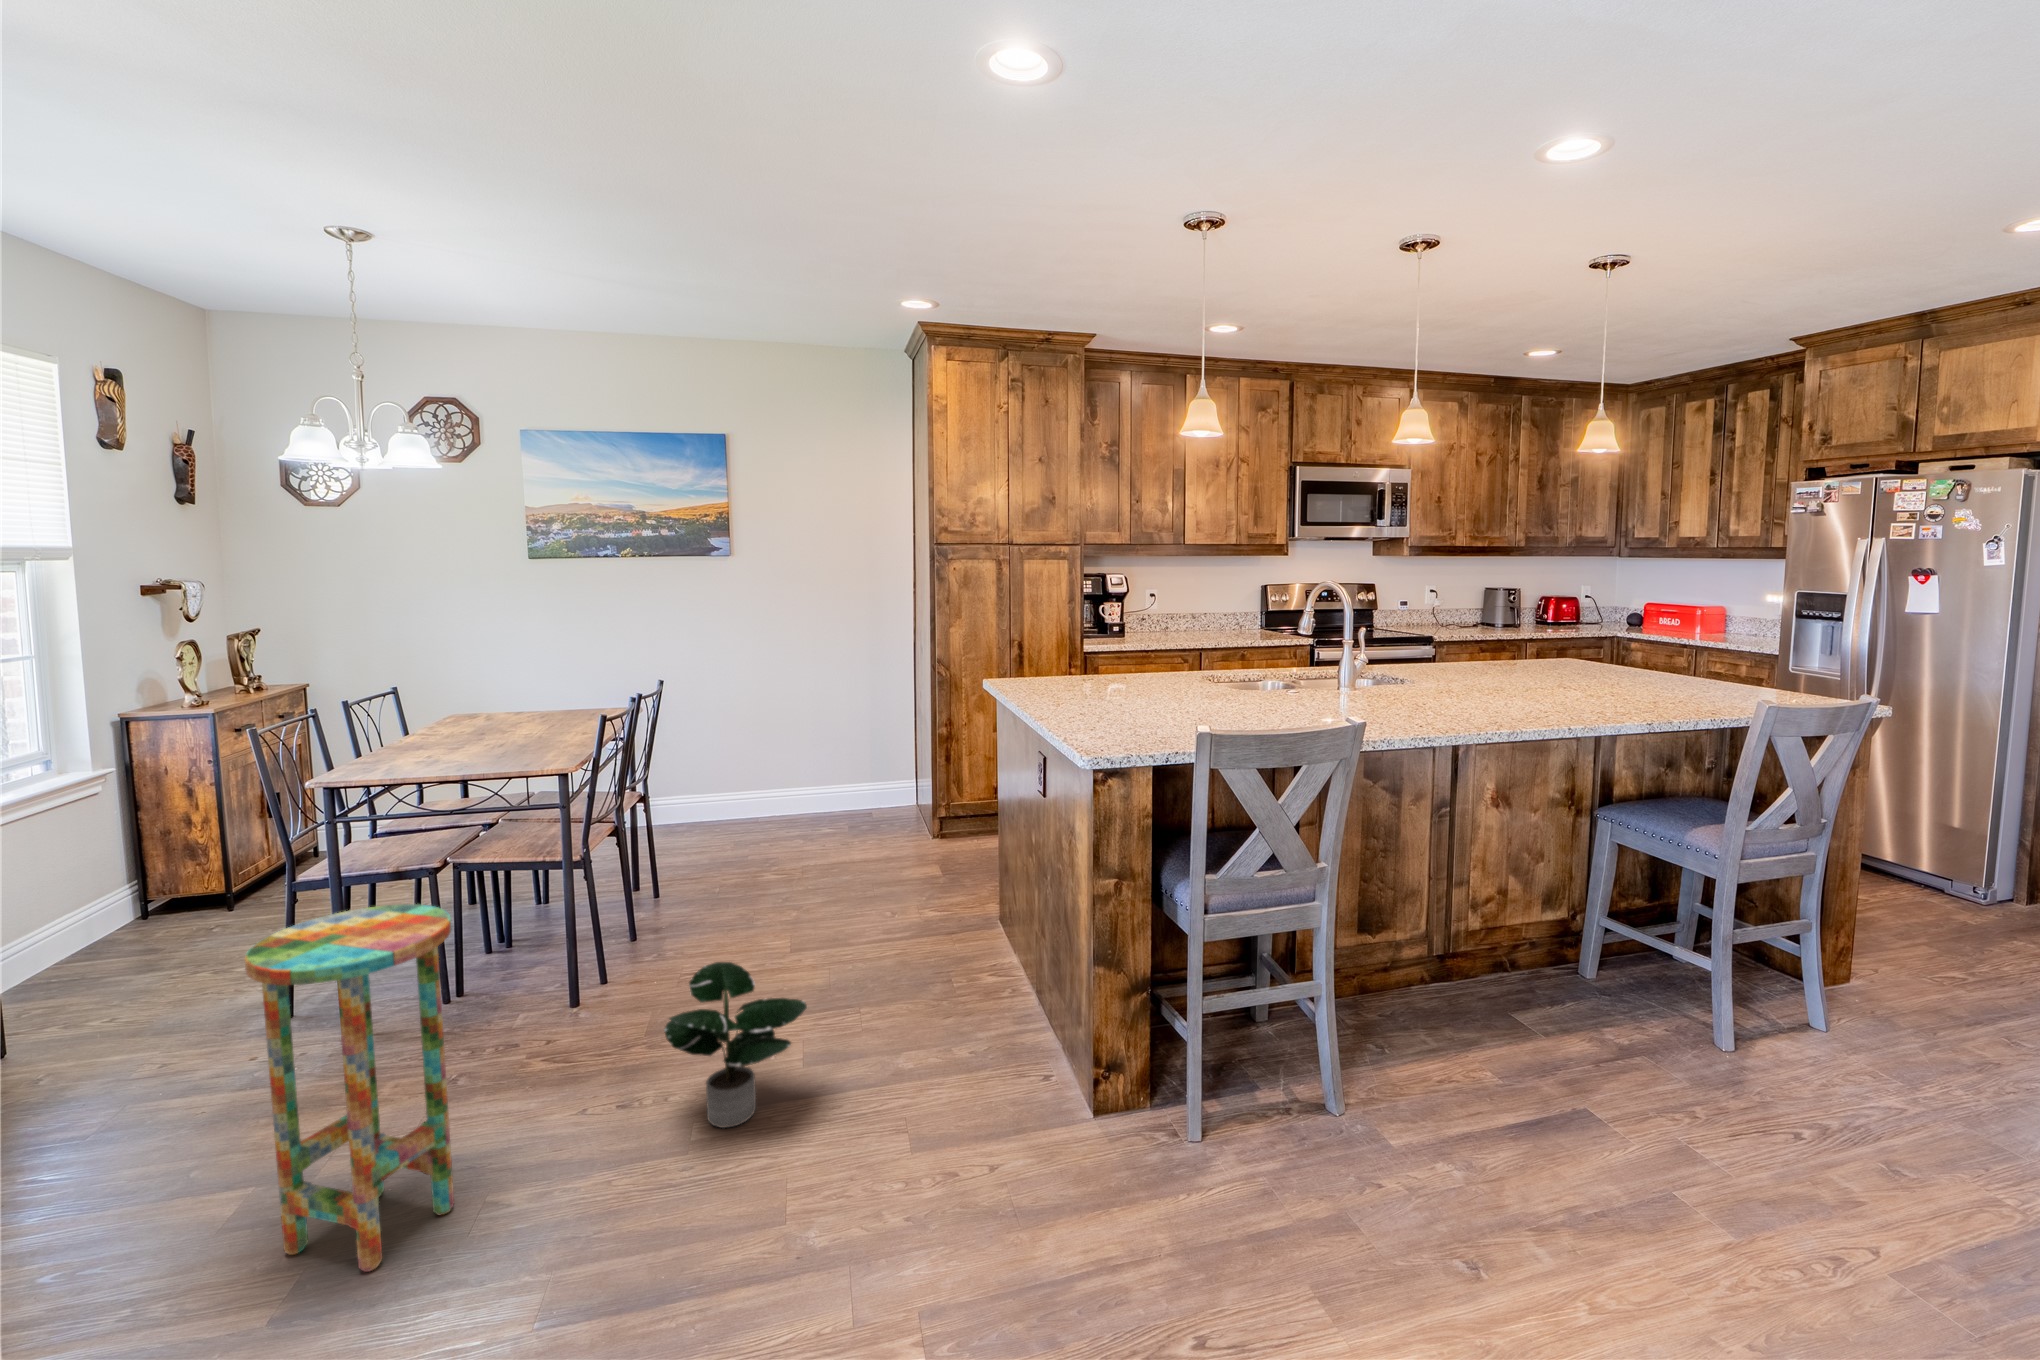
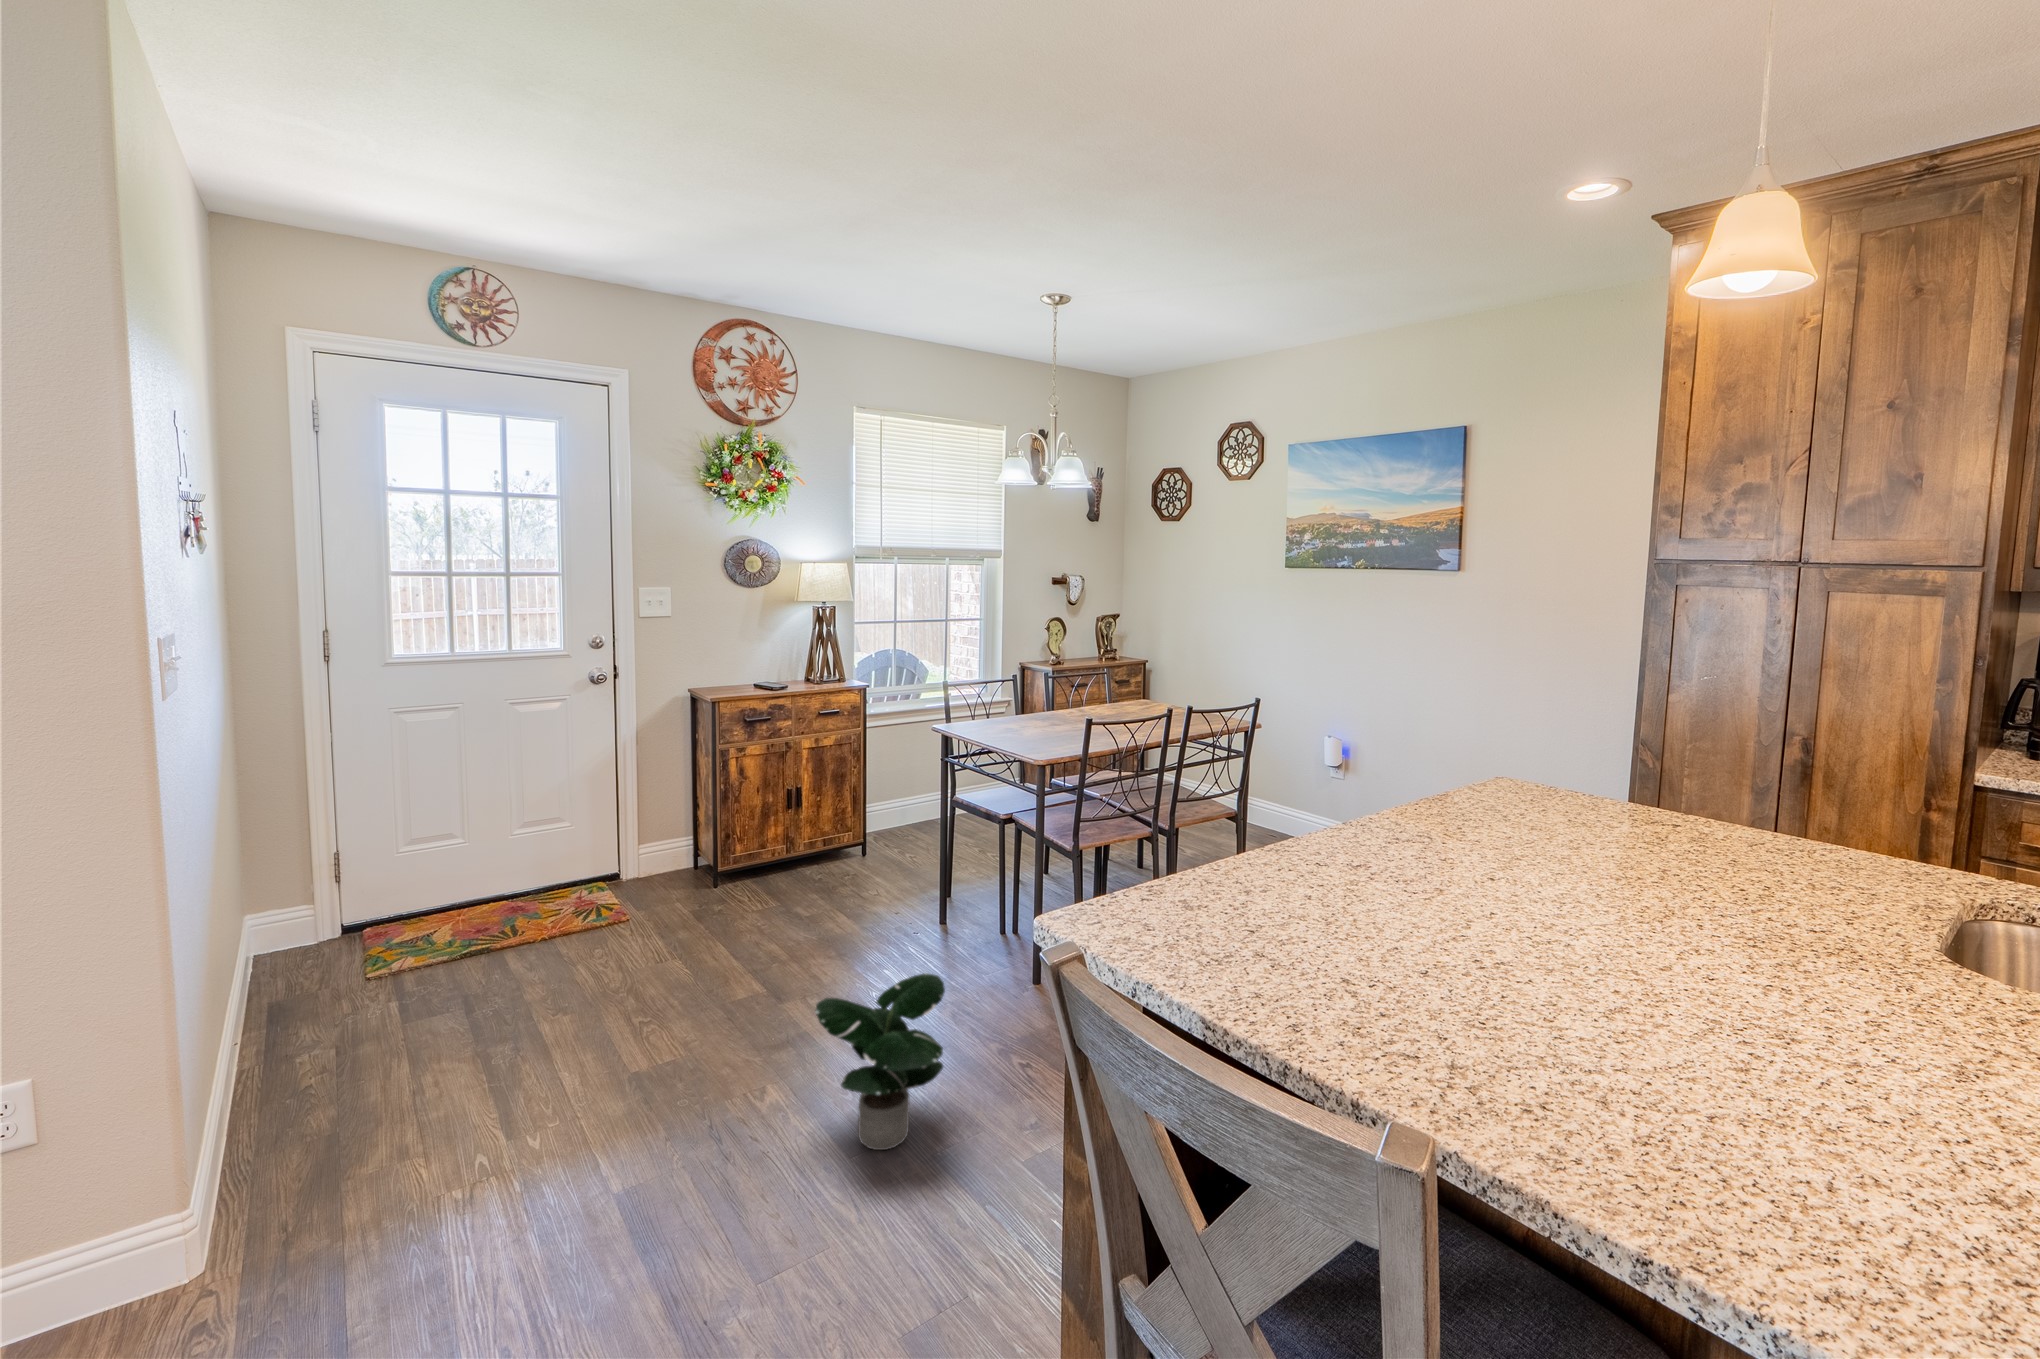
side table: present [245,904,454,1272] -> none [631,800,763,1064]

